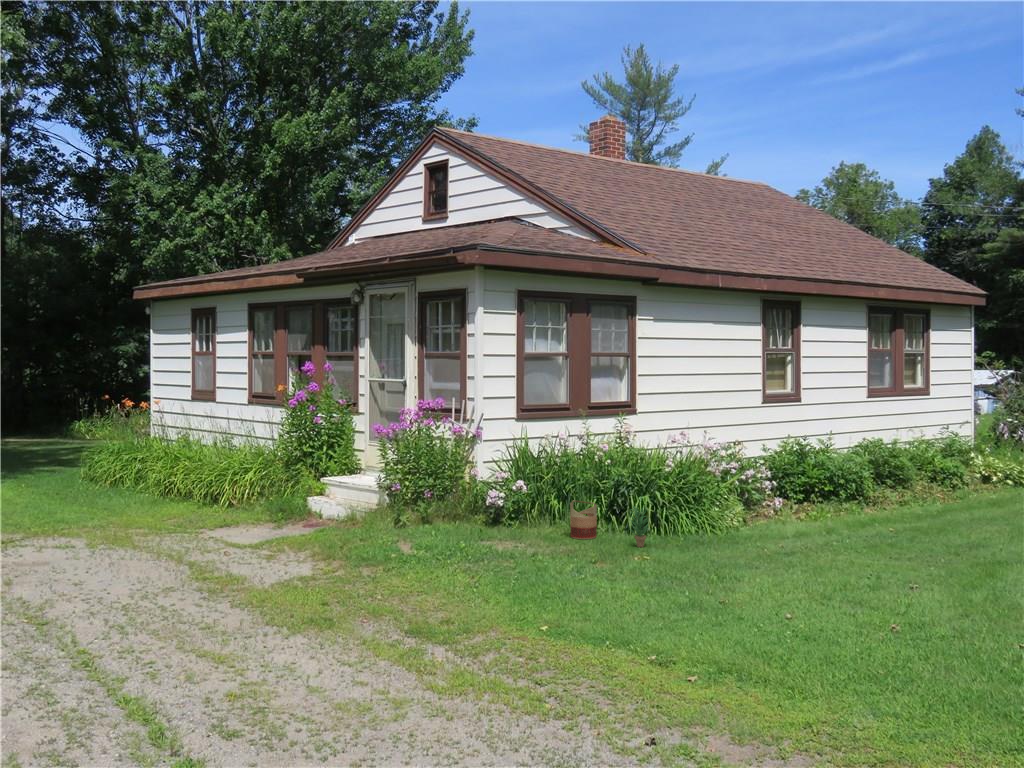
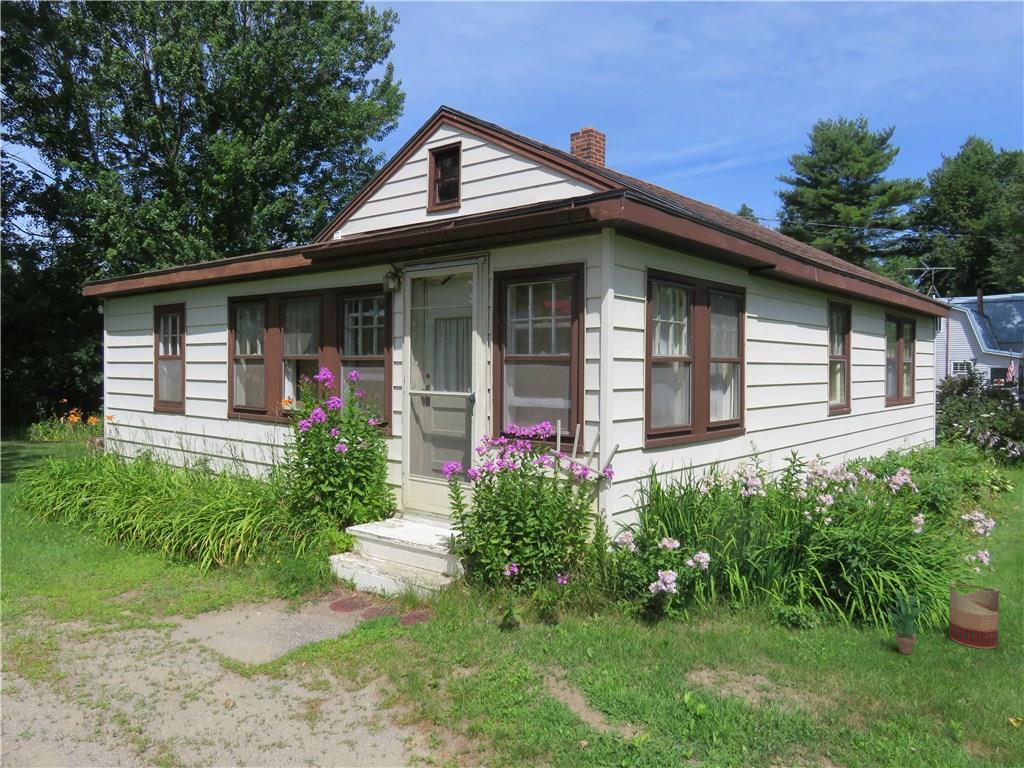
basket: present [570,500,597,539] -> present [949,582,1000,649]

